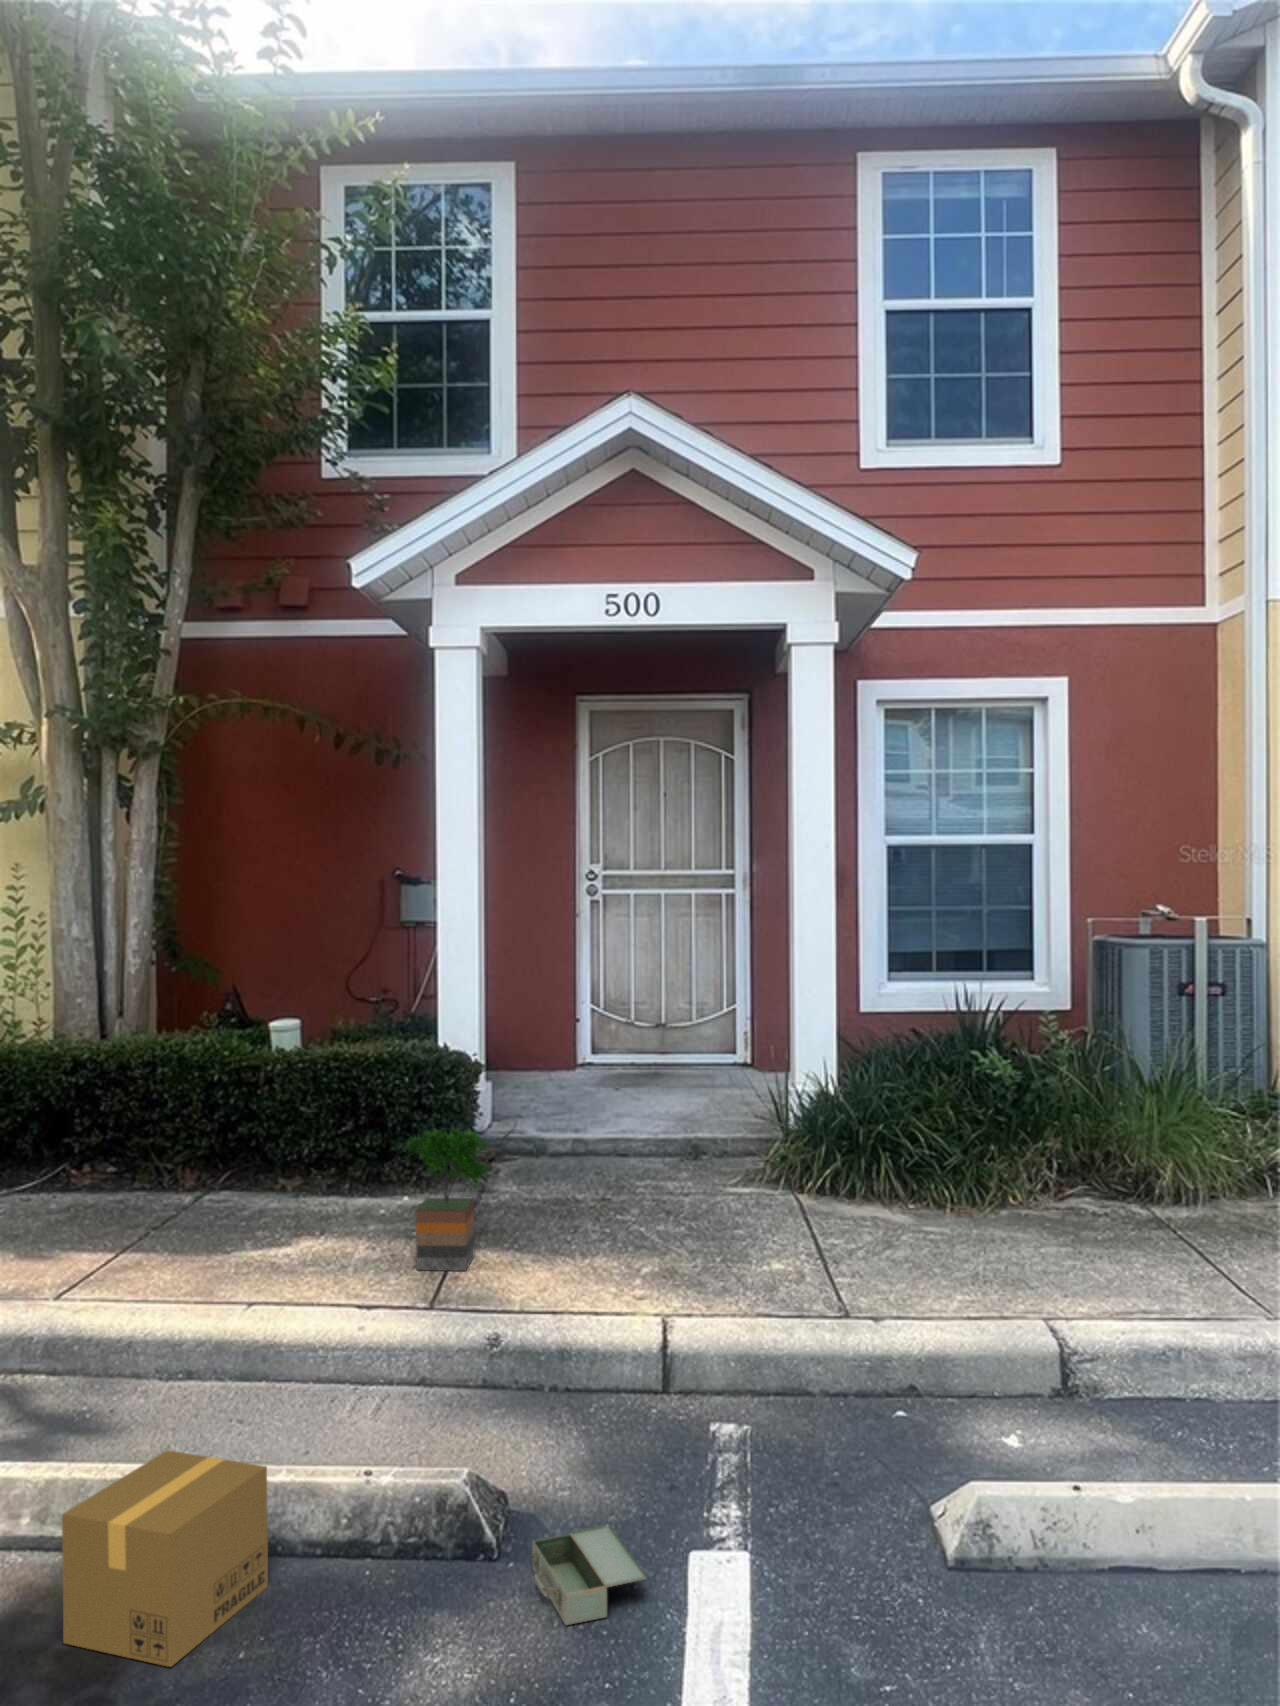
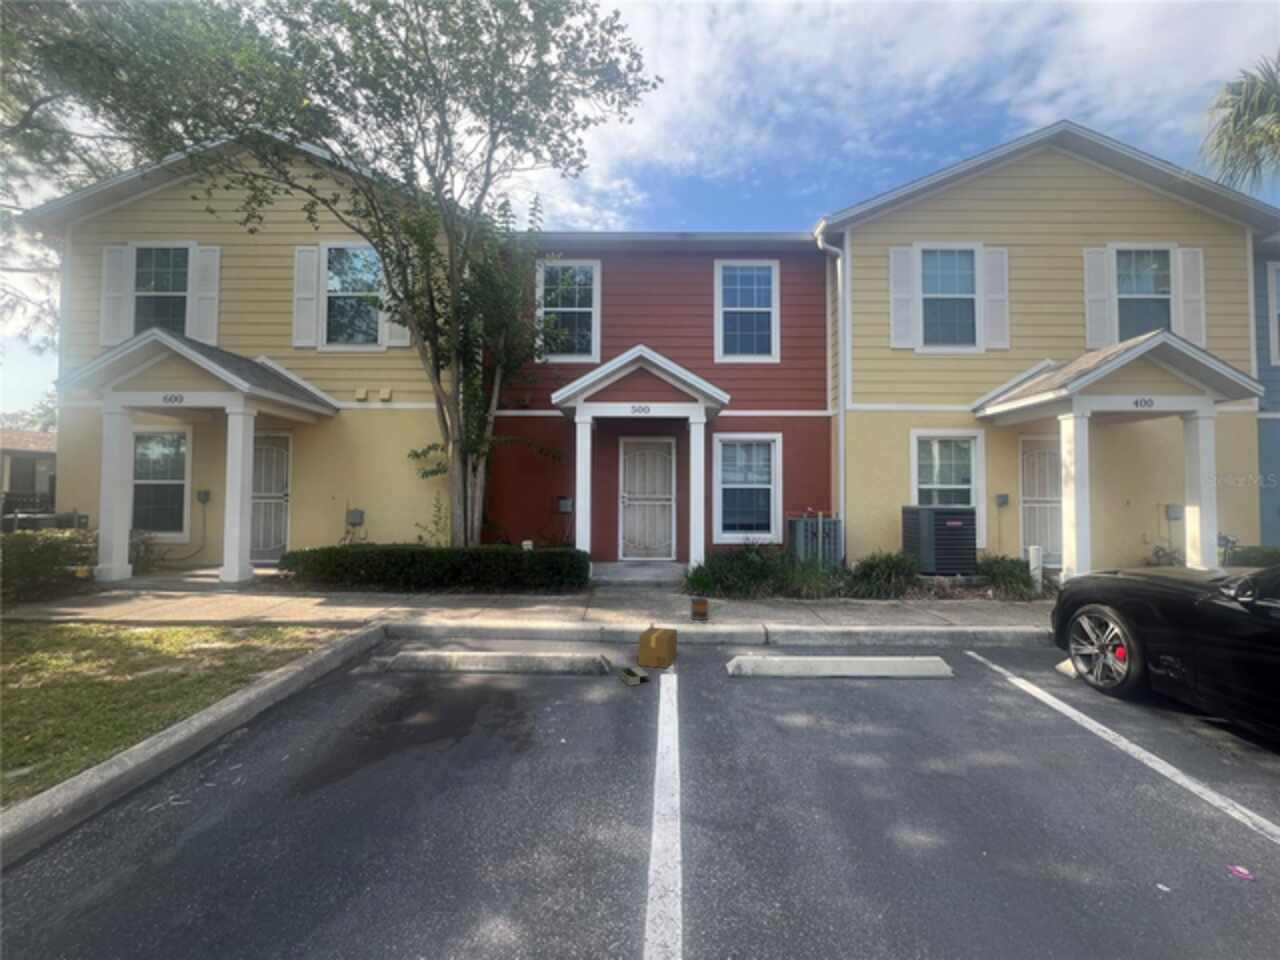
potted tree: present [406,1128,491,1271] -> present [688,576,715,620]
cardboard box: present [62,1450,268,1667] -> present [638,627,677,668]

